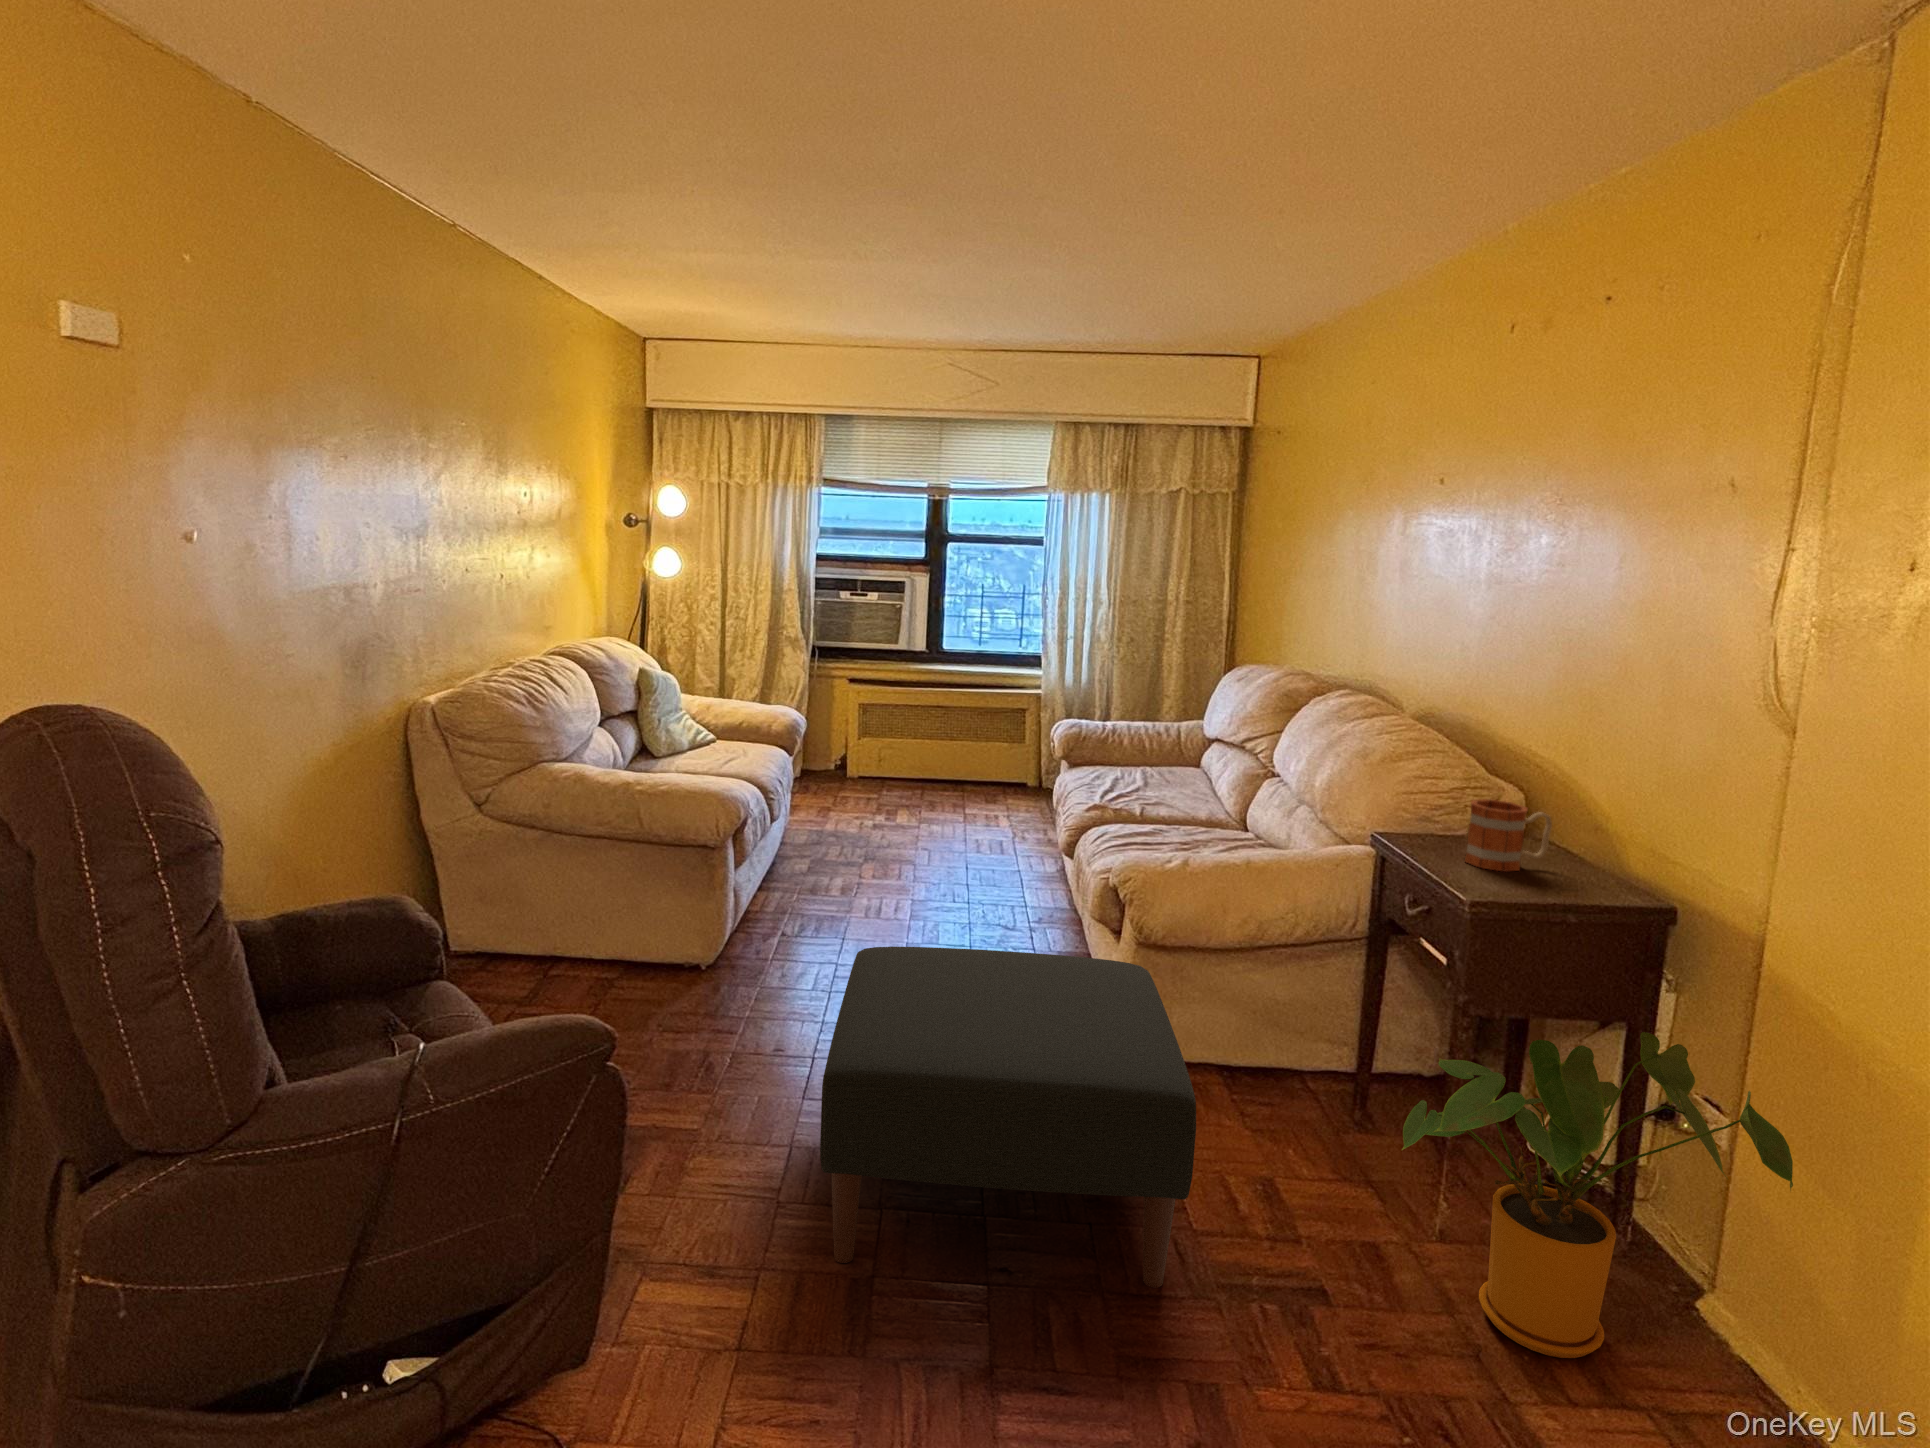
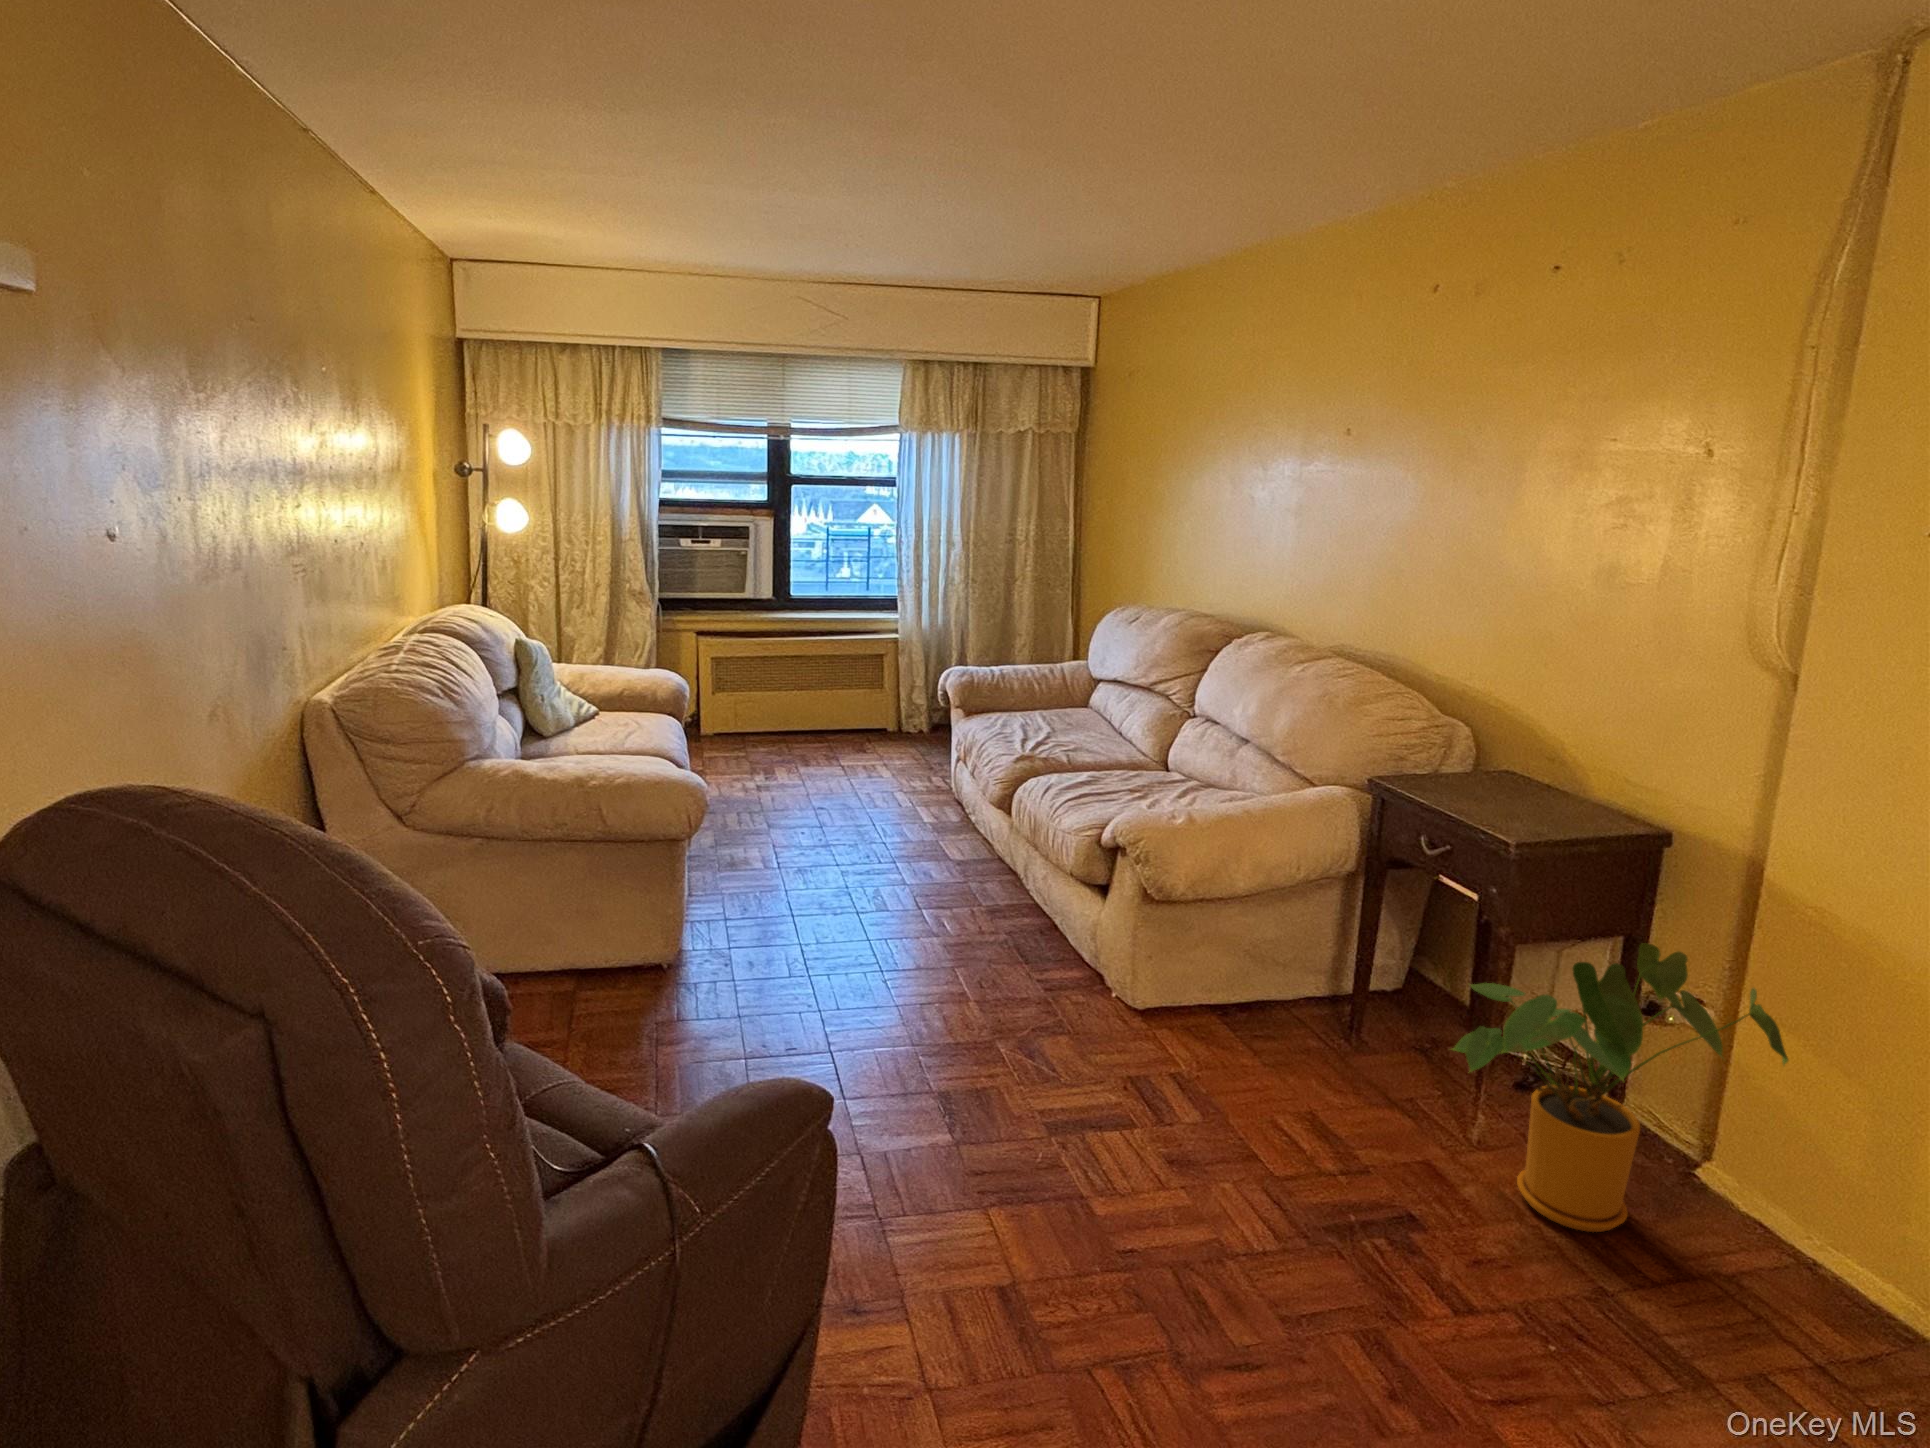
mug: present [1465,799,1552,872] -> none [1456,742,1532,808]
ottoman: present [820,947,1196,1288] -> none [892,920,1301,1257]

